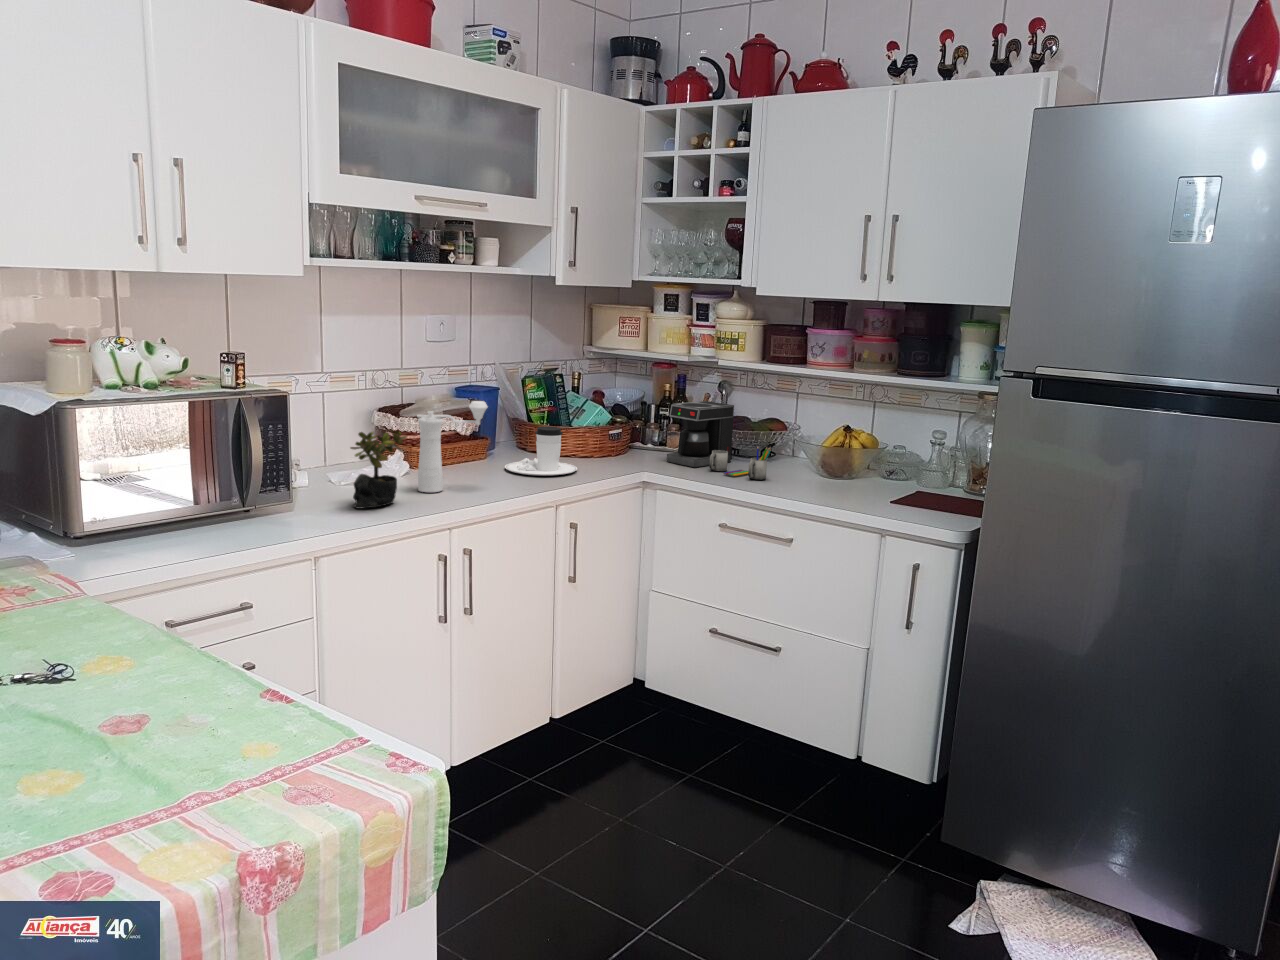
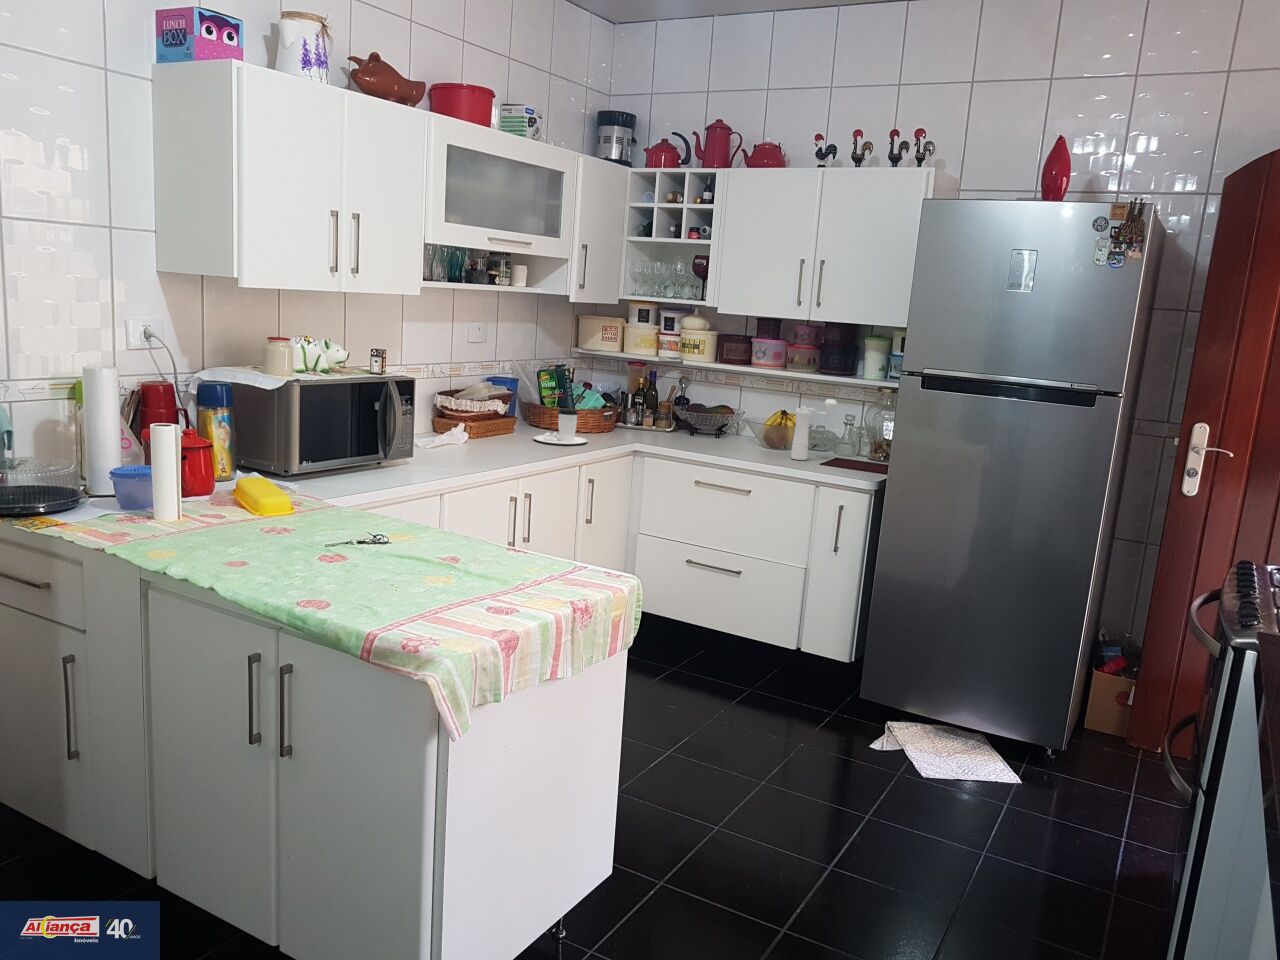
pepper mill: present [417,401,487,492] -> present [791,399,837,460]
coffee maker: present [667,401,771,480] -> none [648,392,730,449]
succulent plant: present [351,427,406,508] -> none [446,404,485,464]

